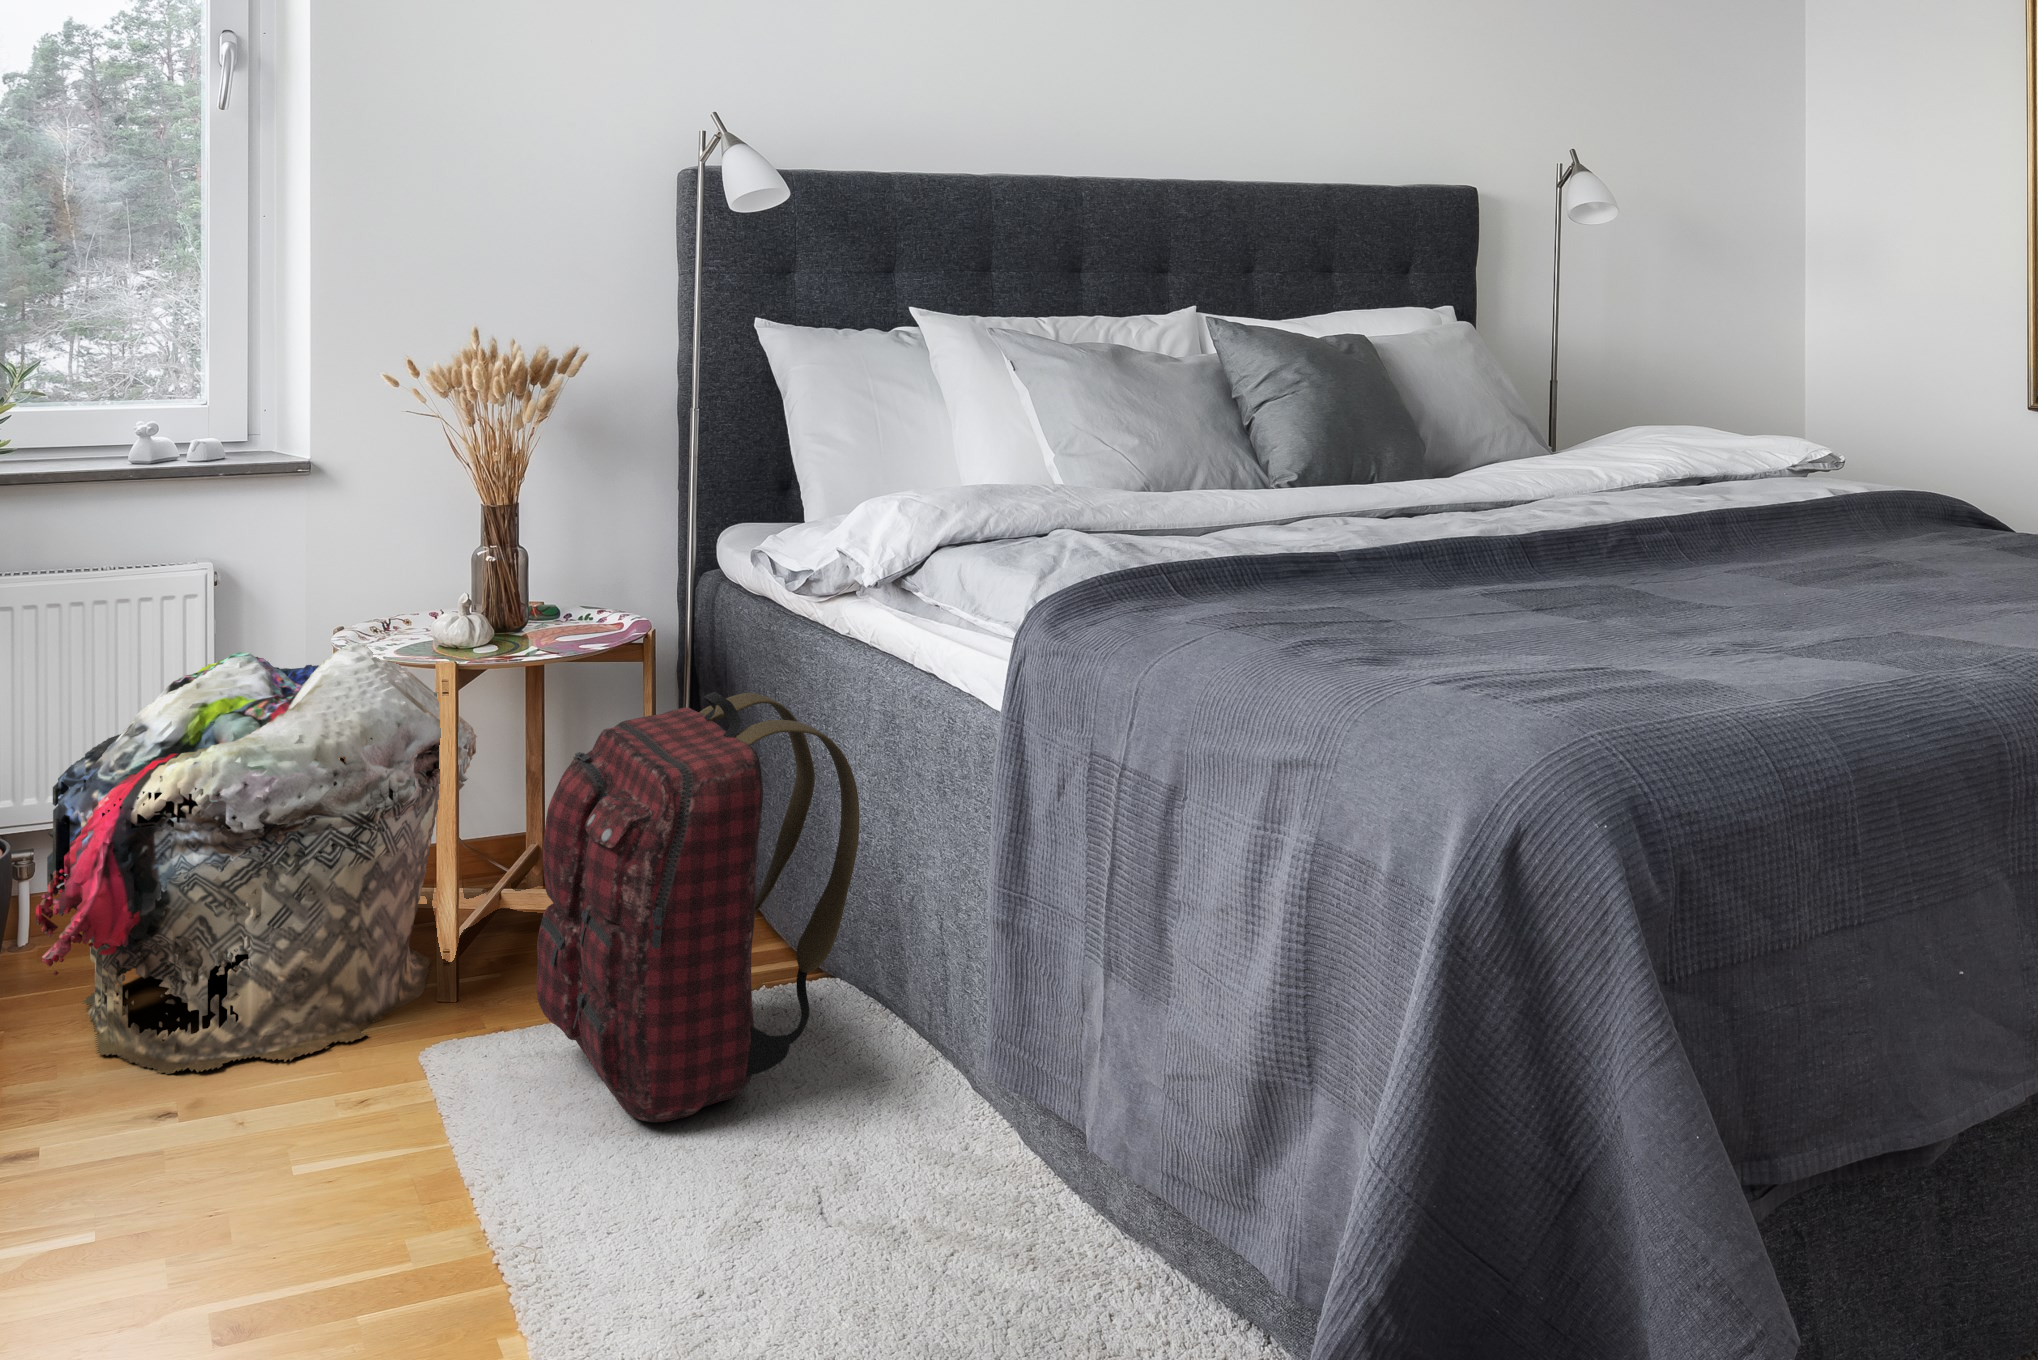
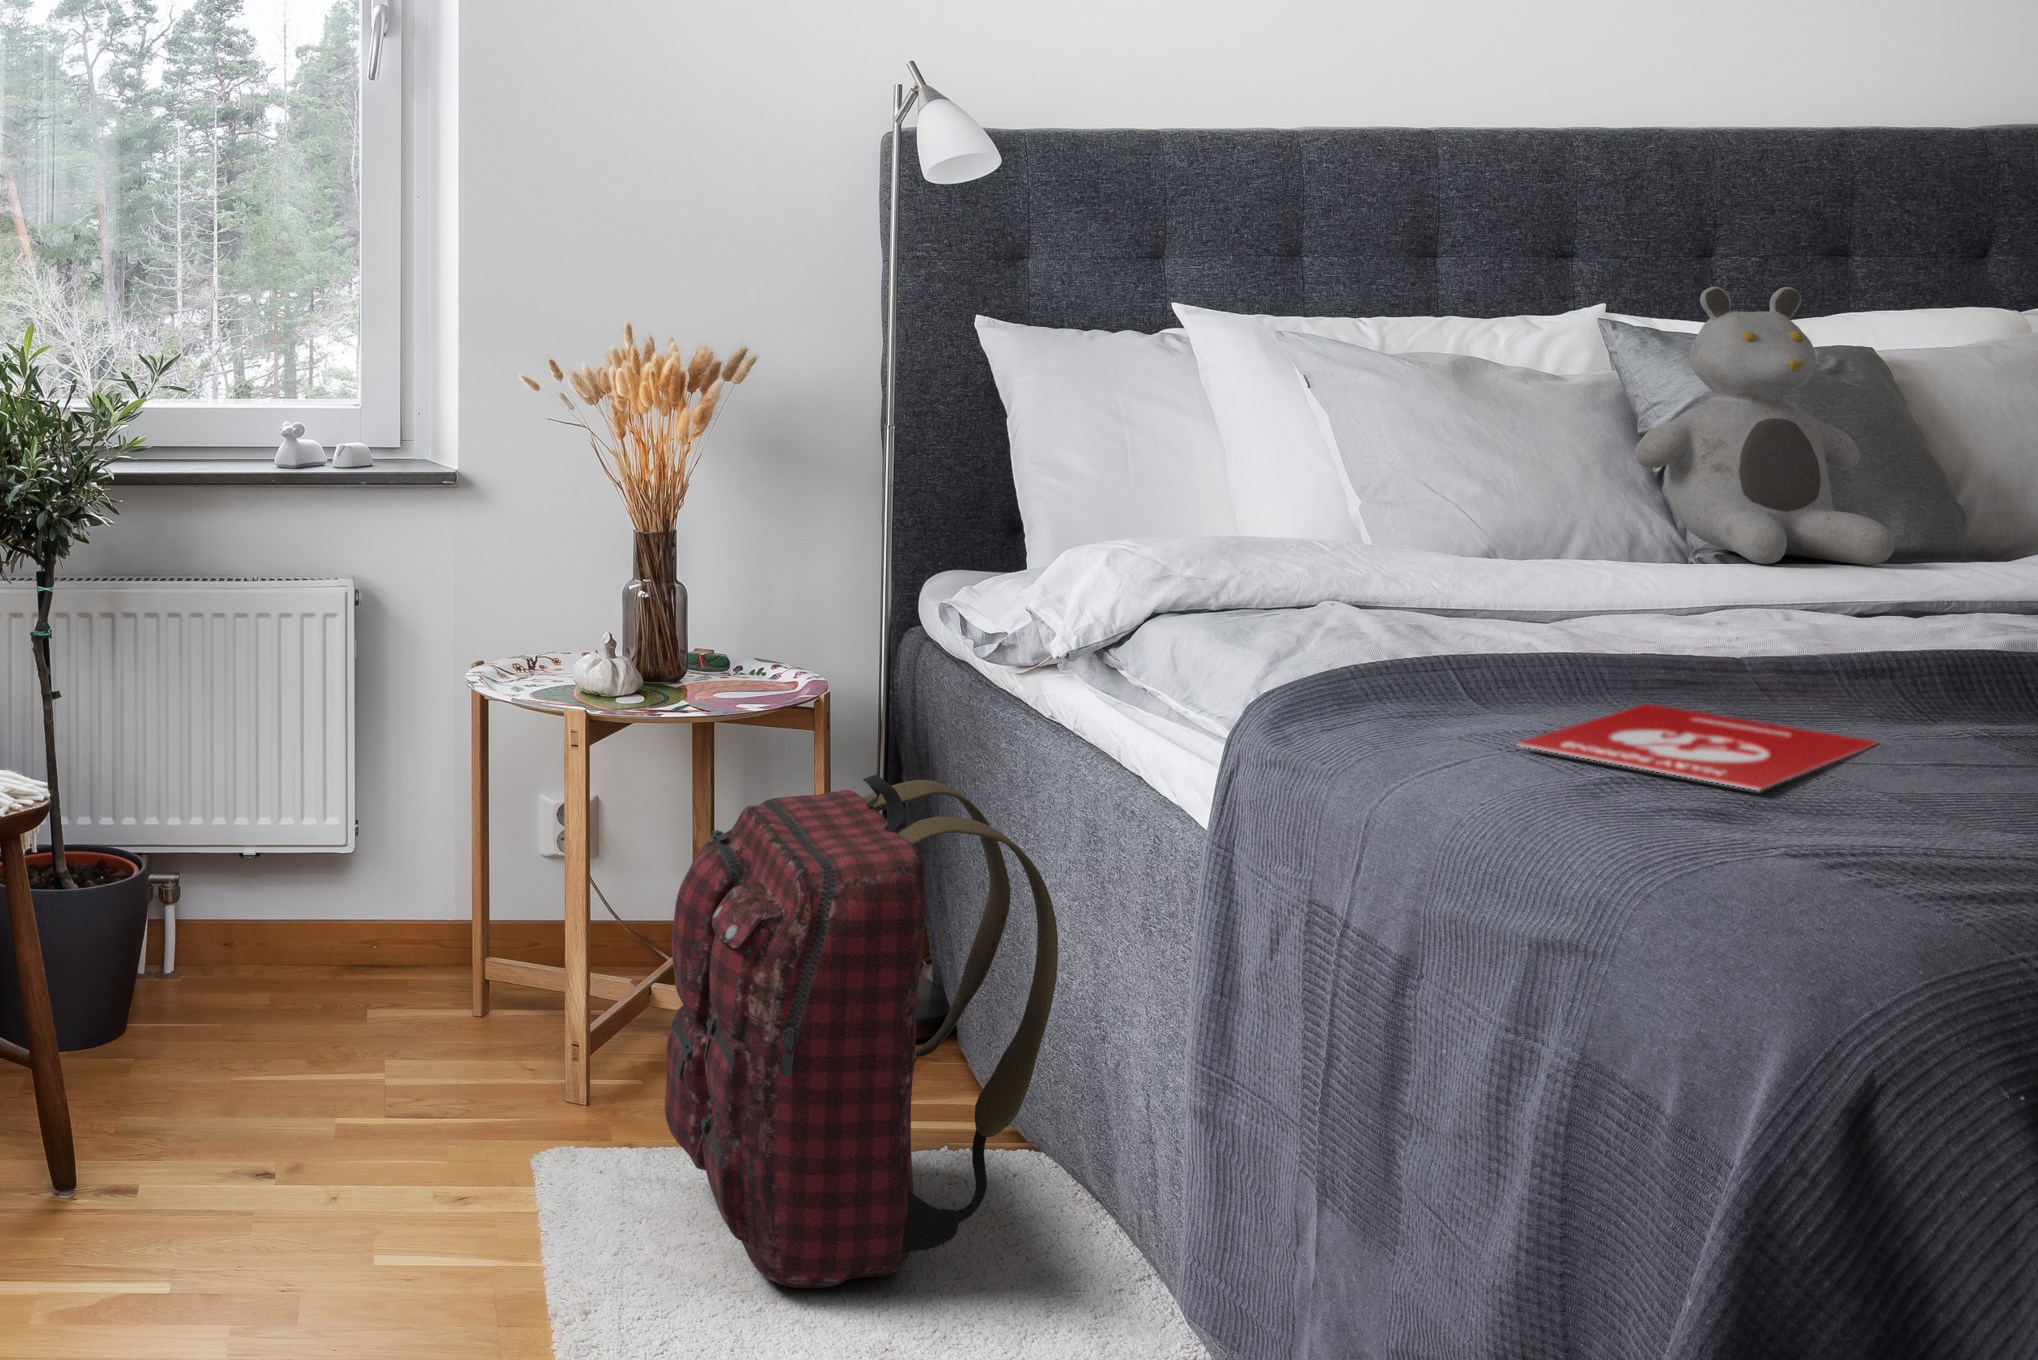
teddy bear: none [1234,289,1391,484] -> present [1635,287,1895,565]
book: none [1205,587,1414,640] -> present [1518,704,1877,790]
laundry basket: present [36,643,477,1074] -> none [157,679,628,1138]

